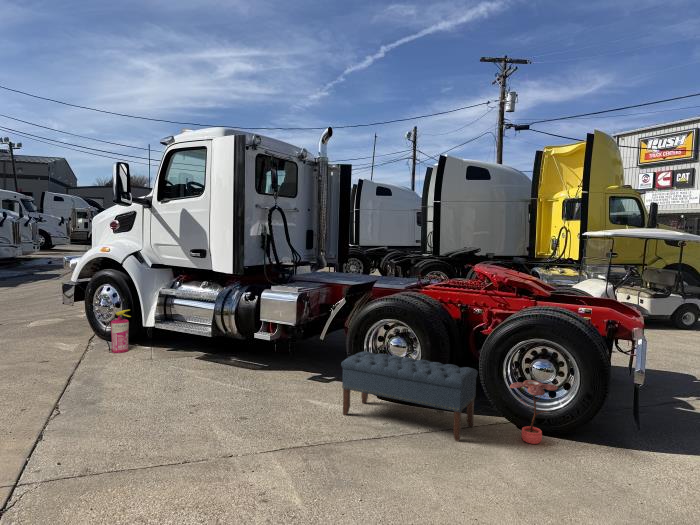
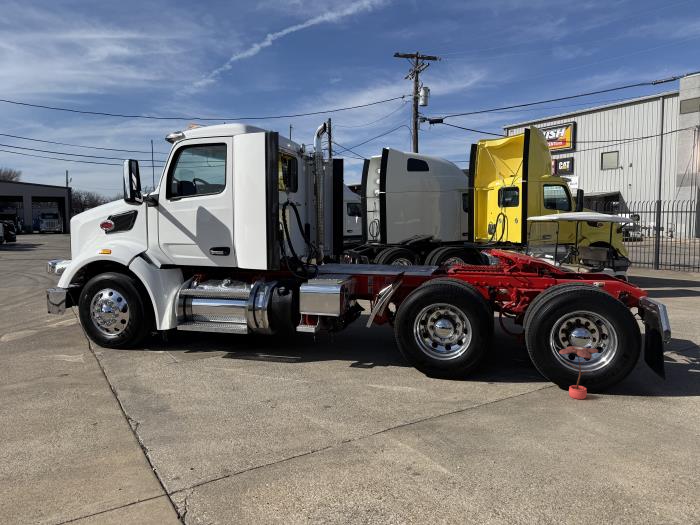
fire extinguisher: present [105,310,130,353] -> none [117,313,143,359]
bench: present [341,351,478,441] -> none [407,334,527,404]

